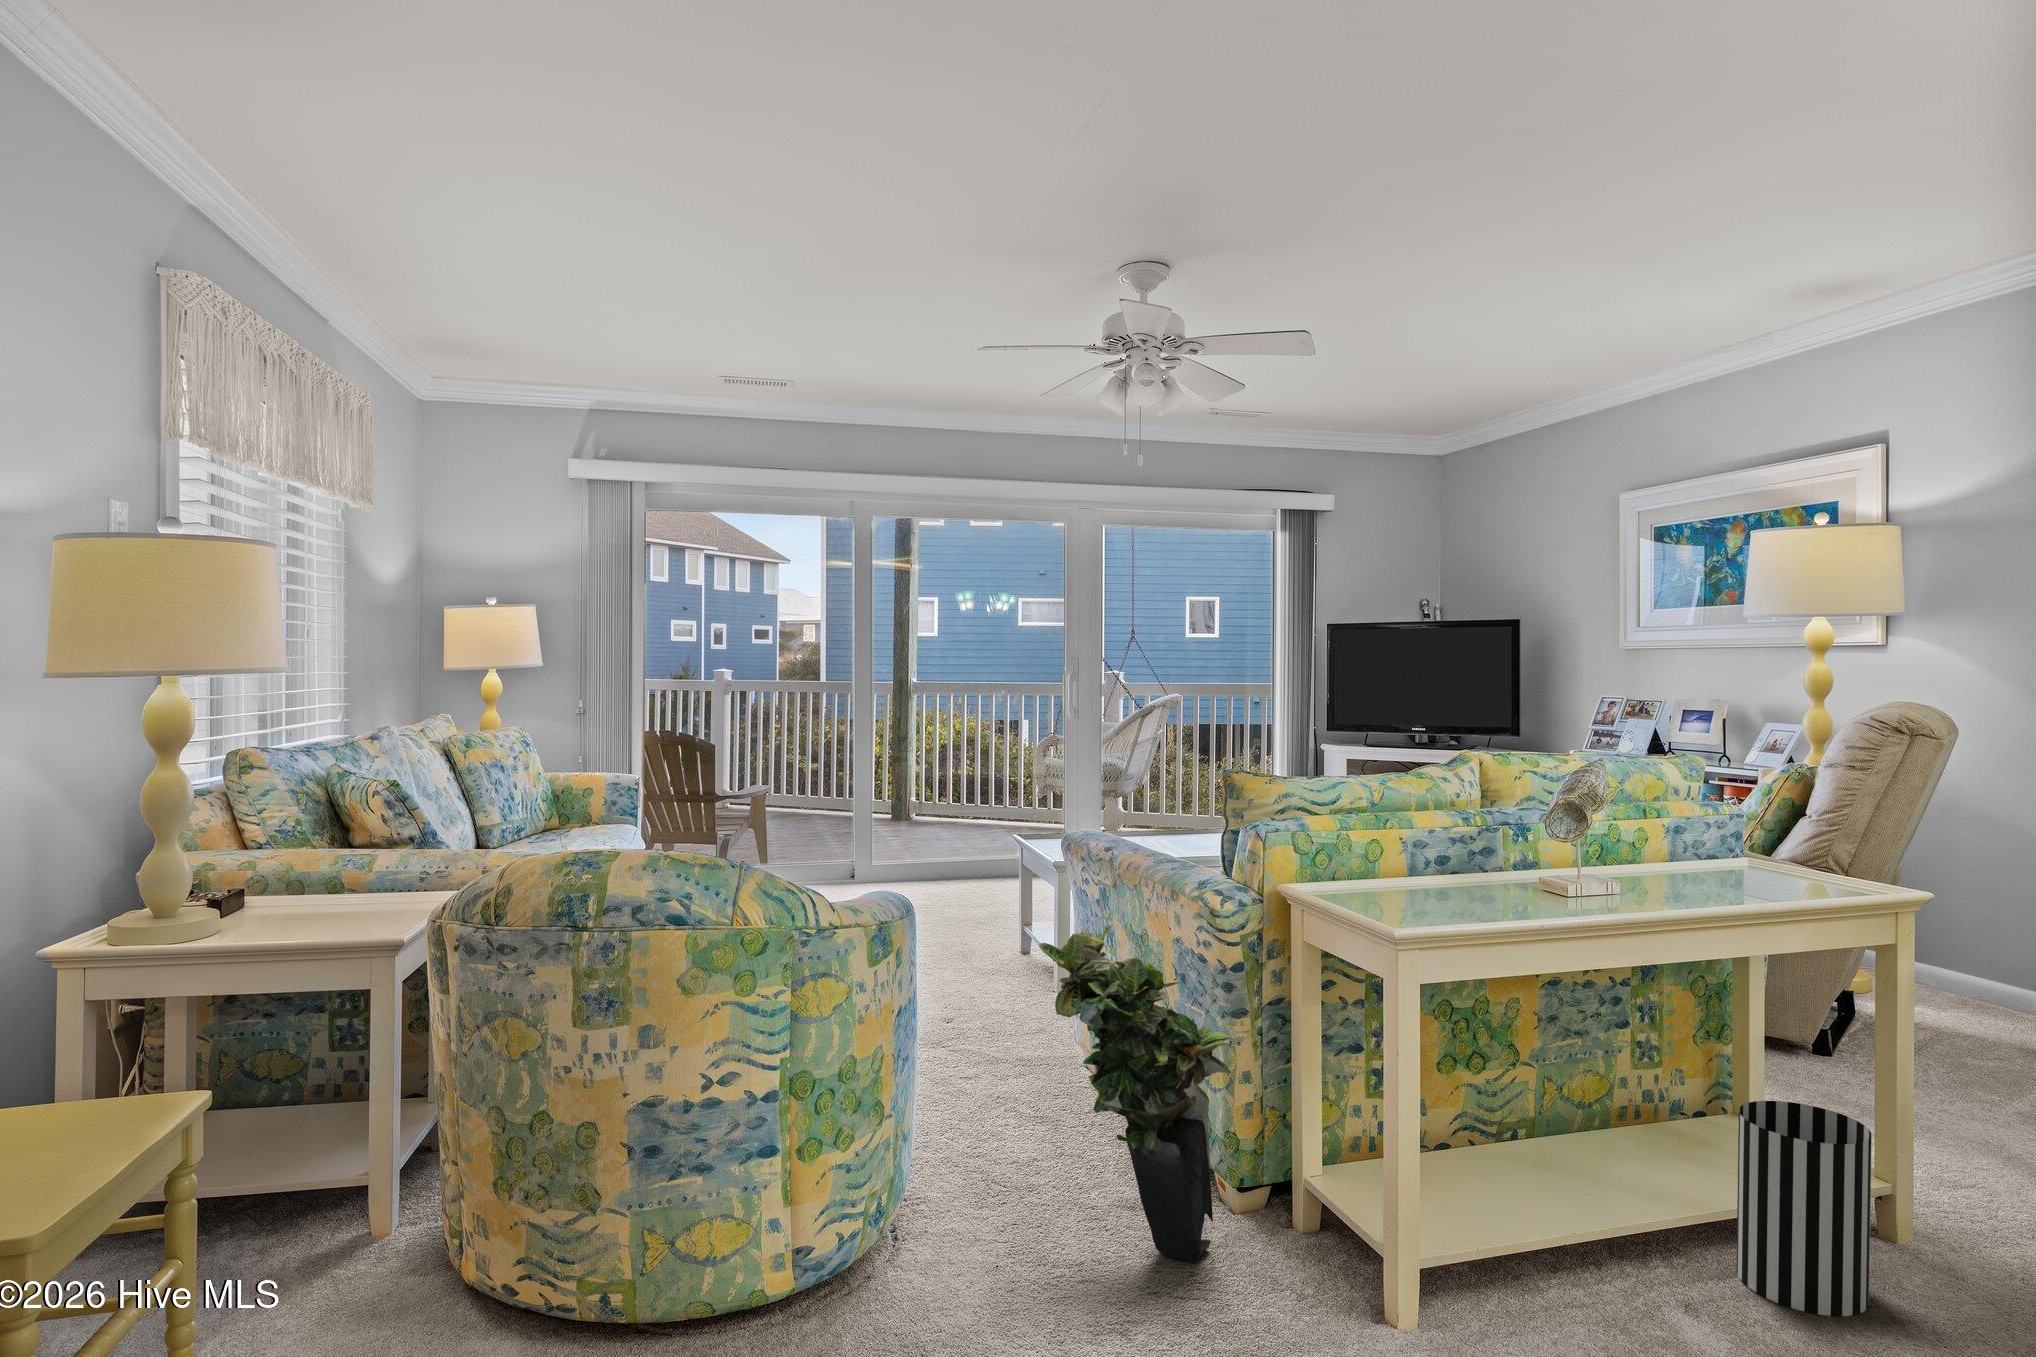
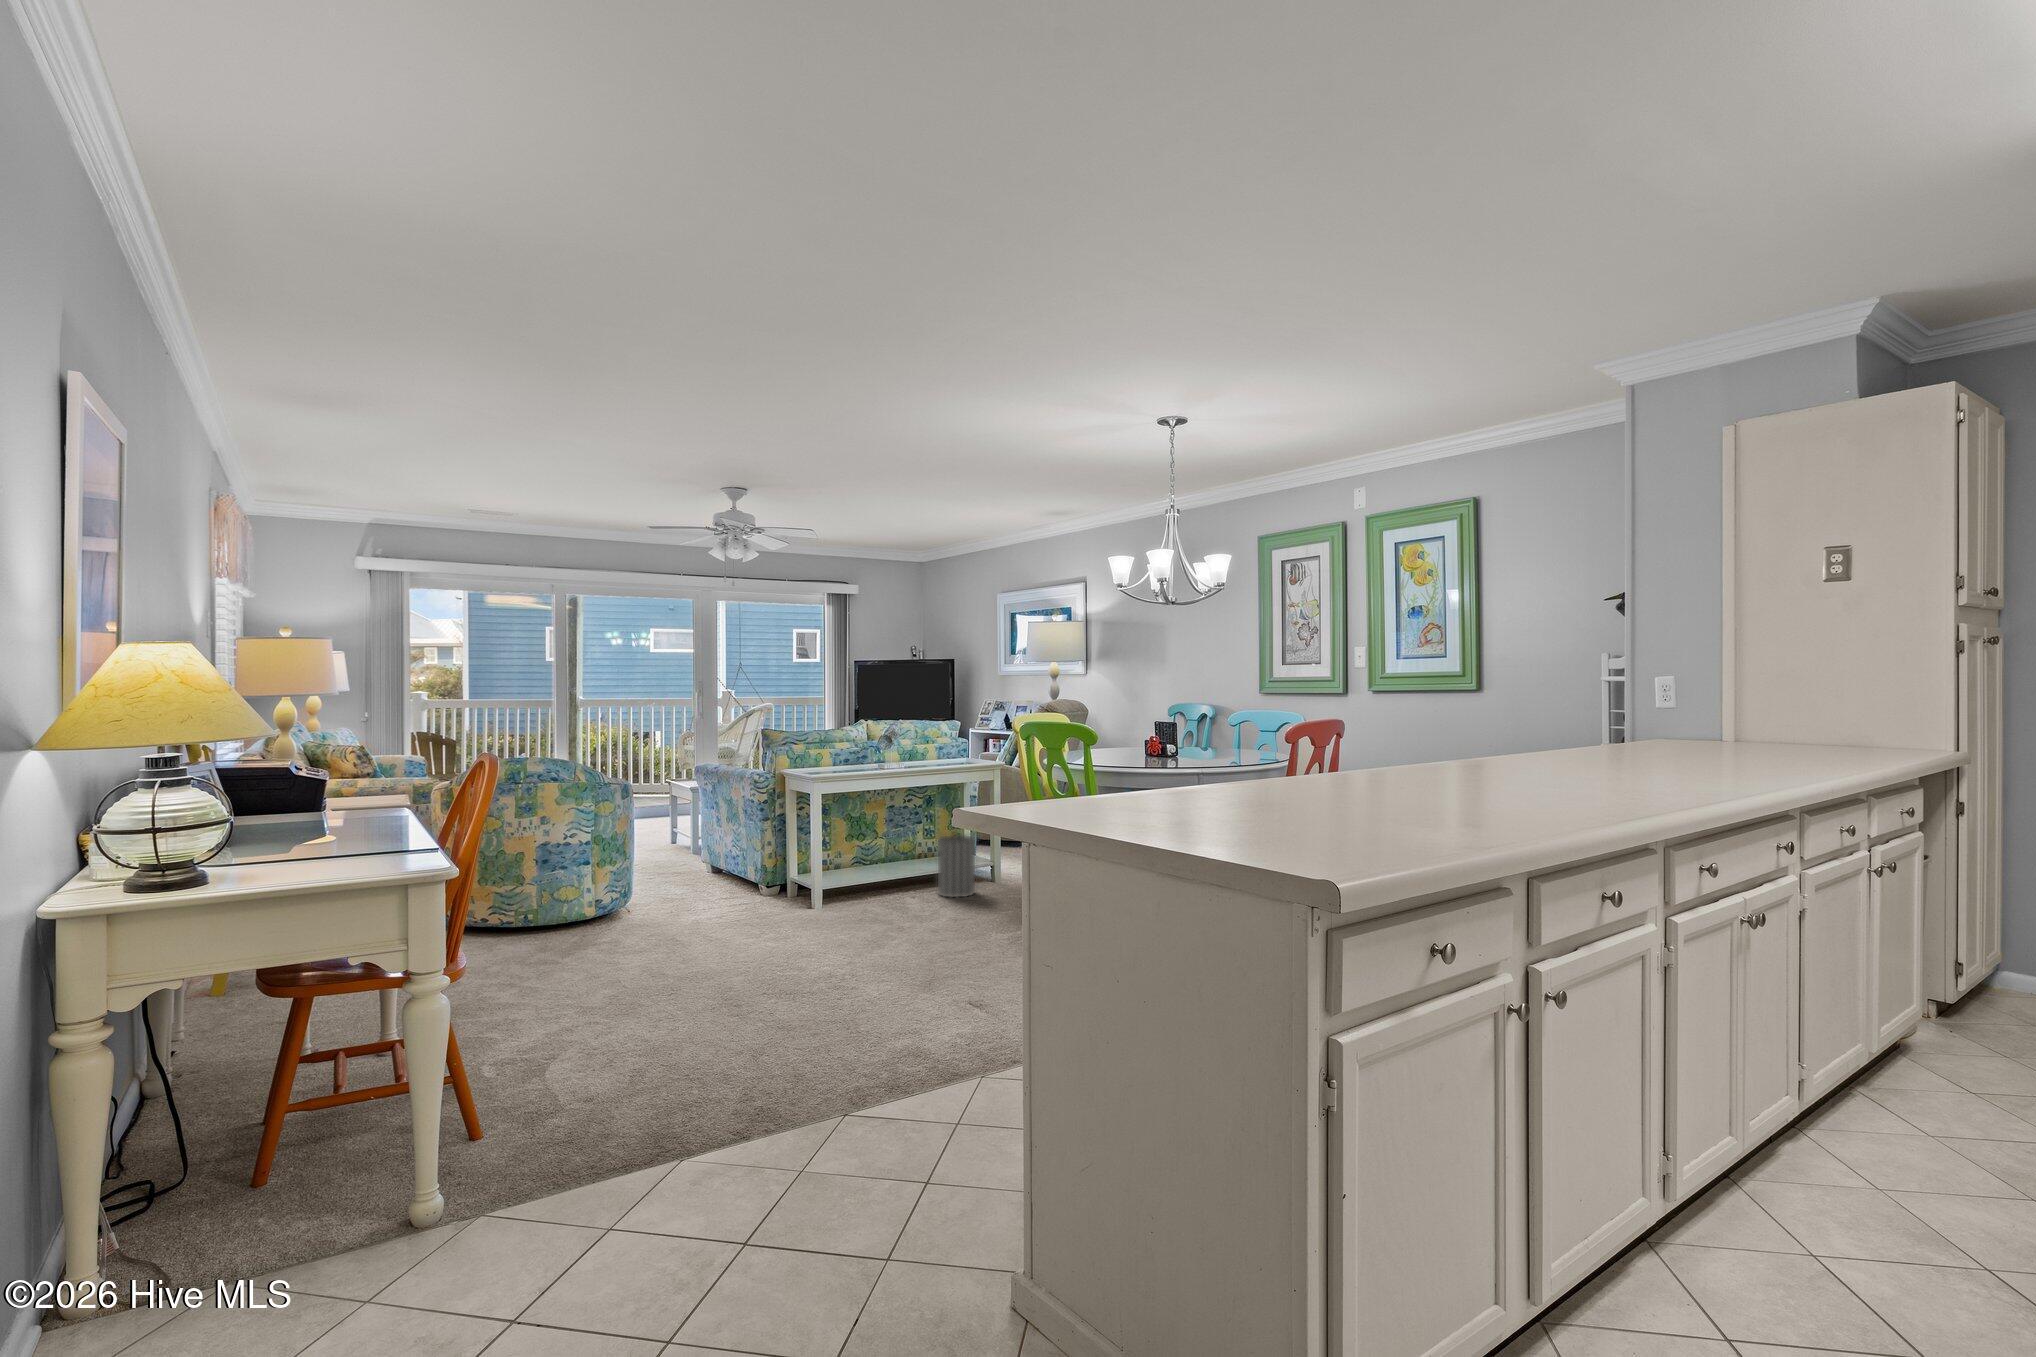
potted plant: present [1038,925,1232,1262] -> none [687,789,763,908]

